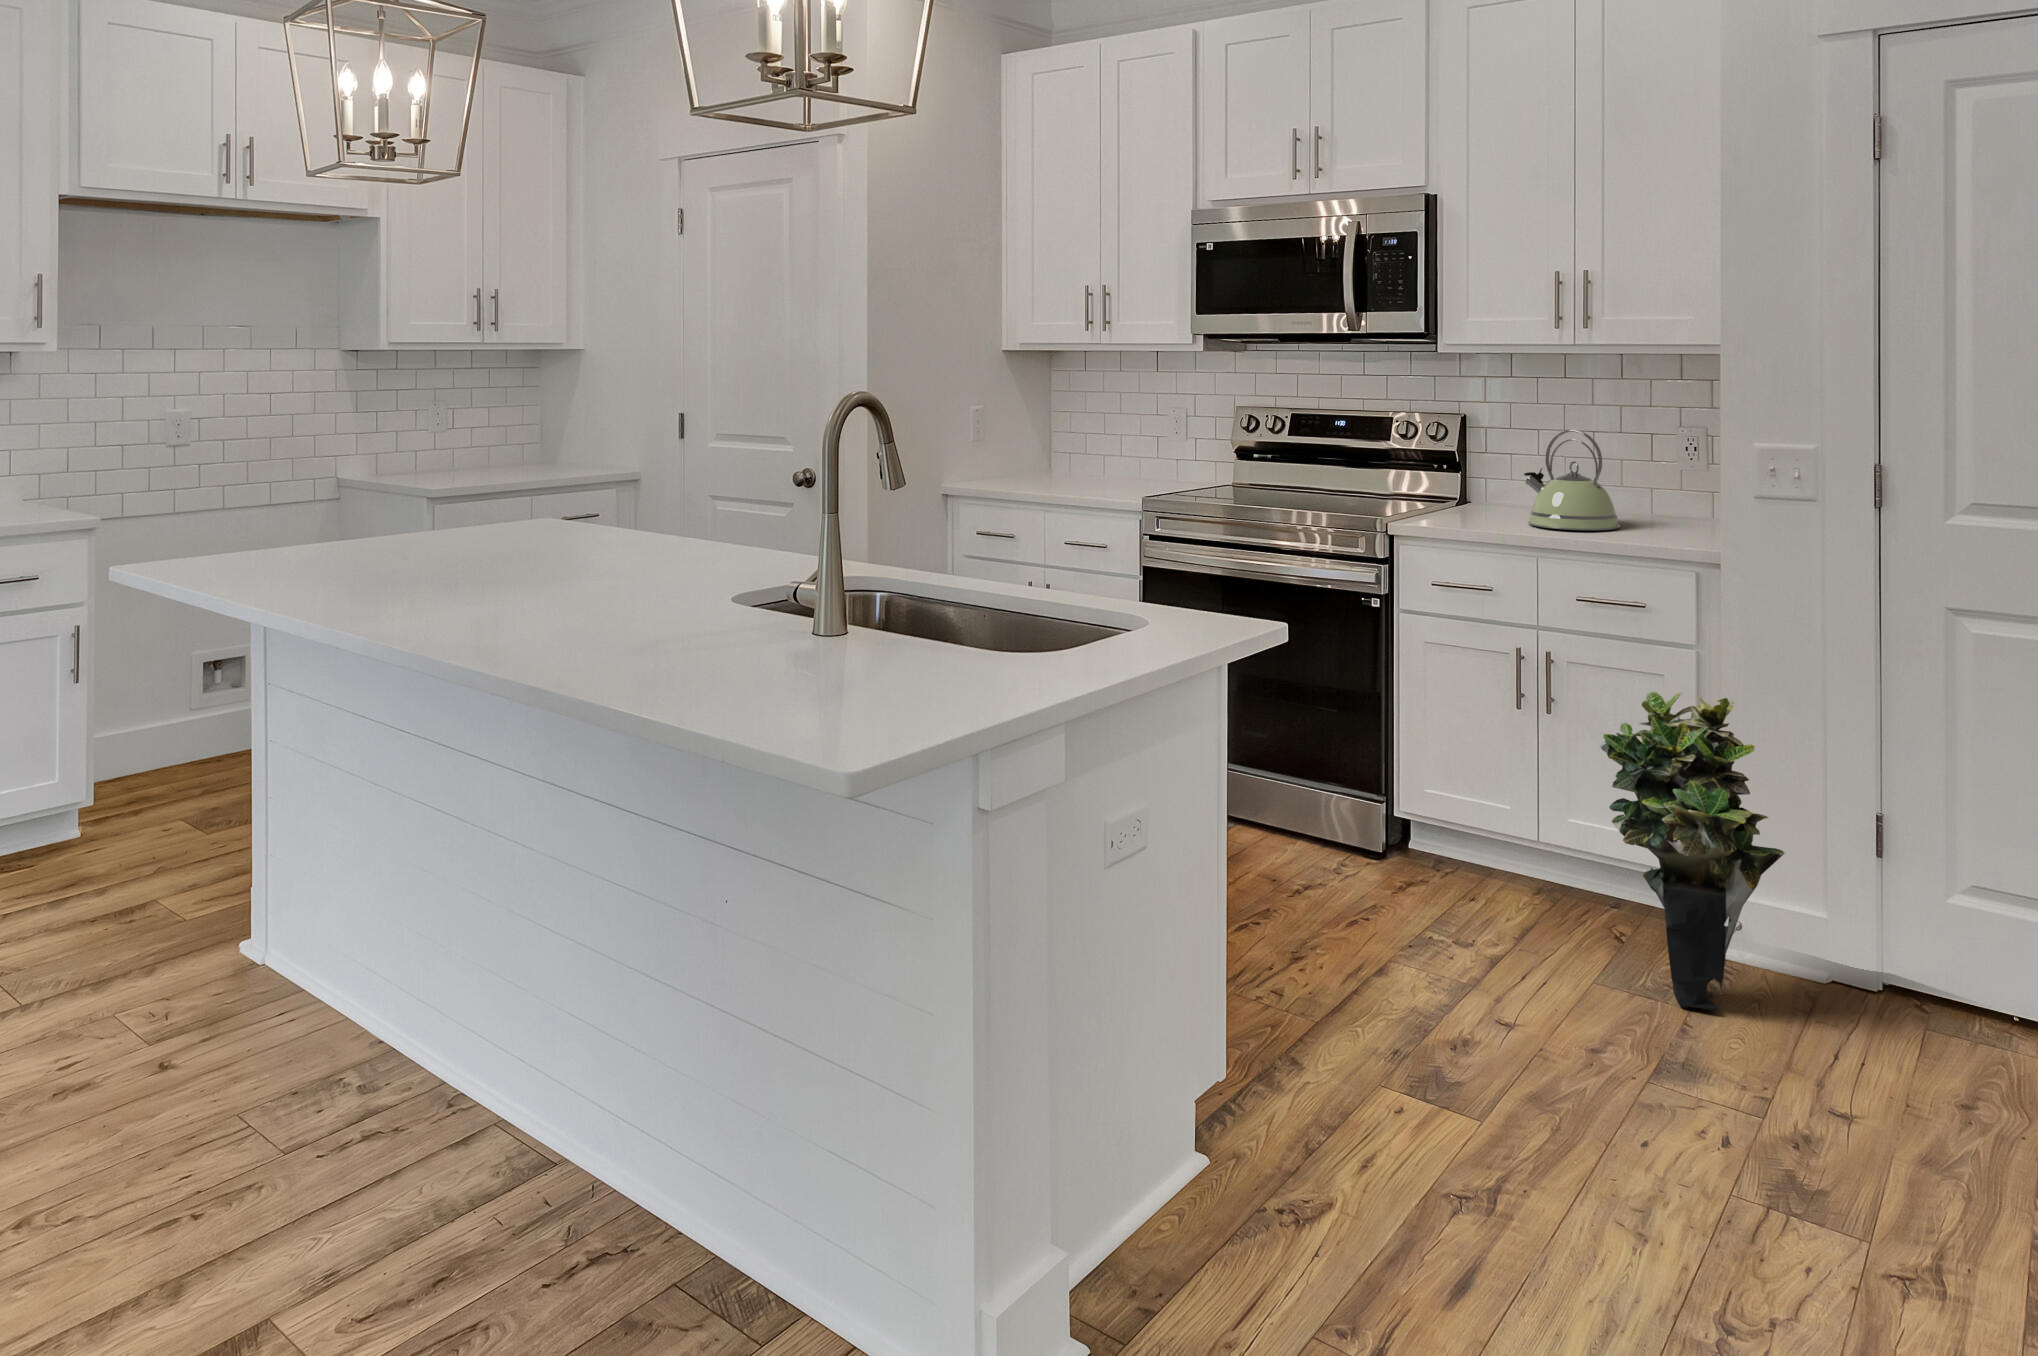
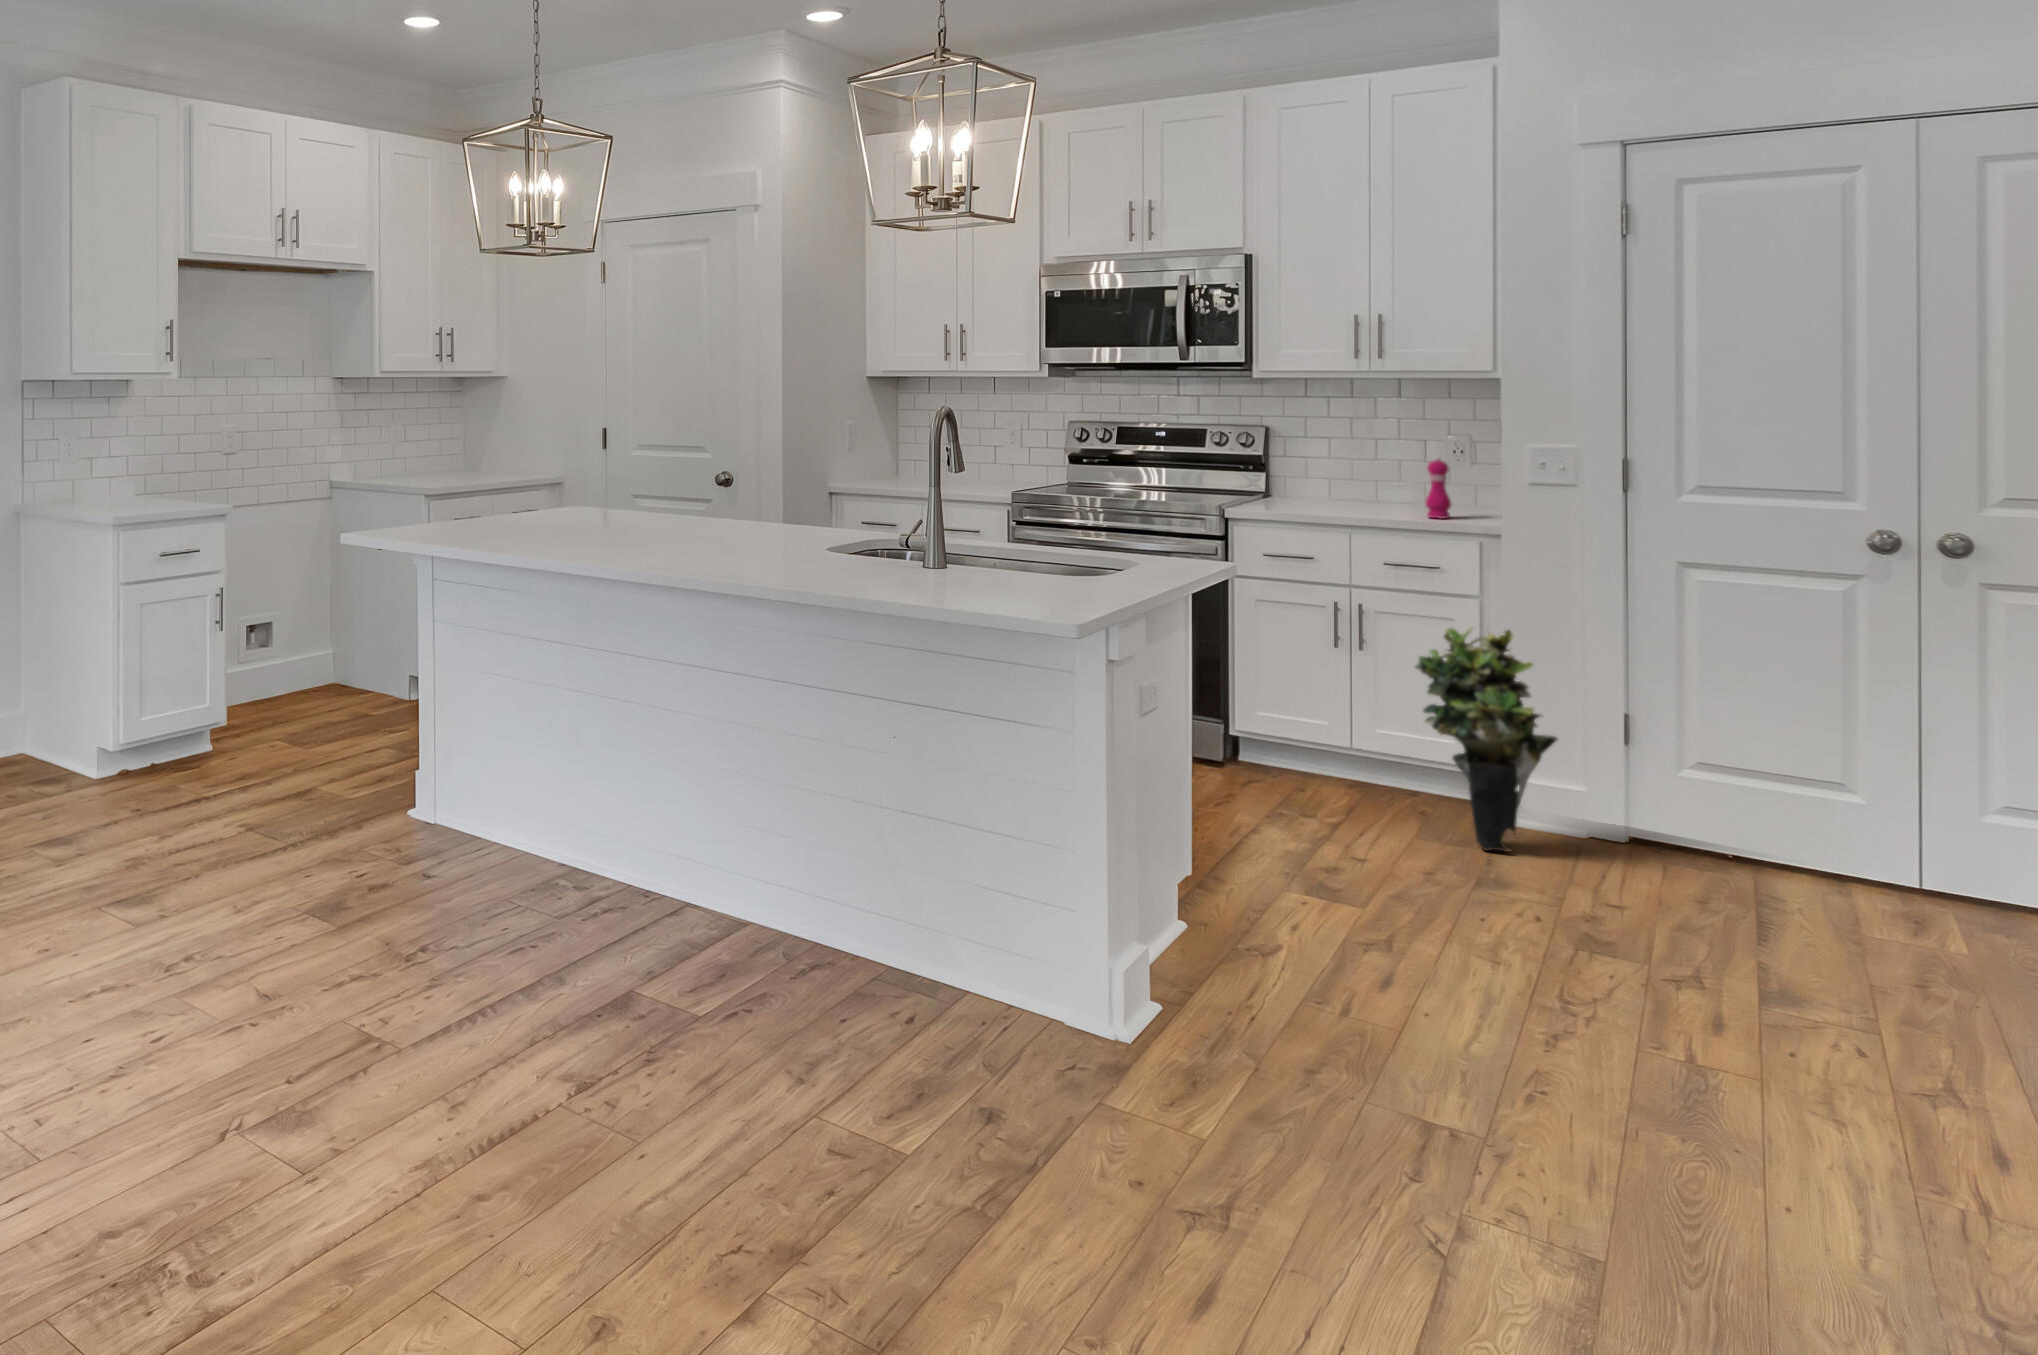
kettle: present [1524,430,1620,530] -> none [1329,435,1409,512]
pepper mill: none [1634,458,1667,542] -> present [1426,456,1451,519]

